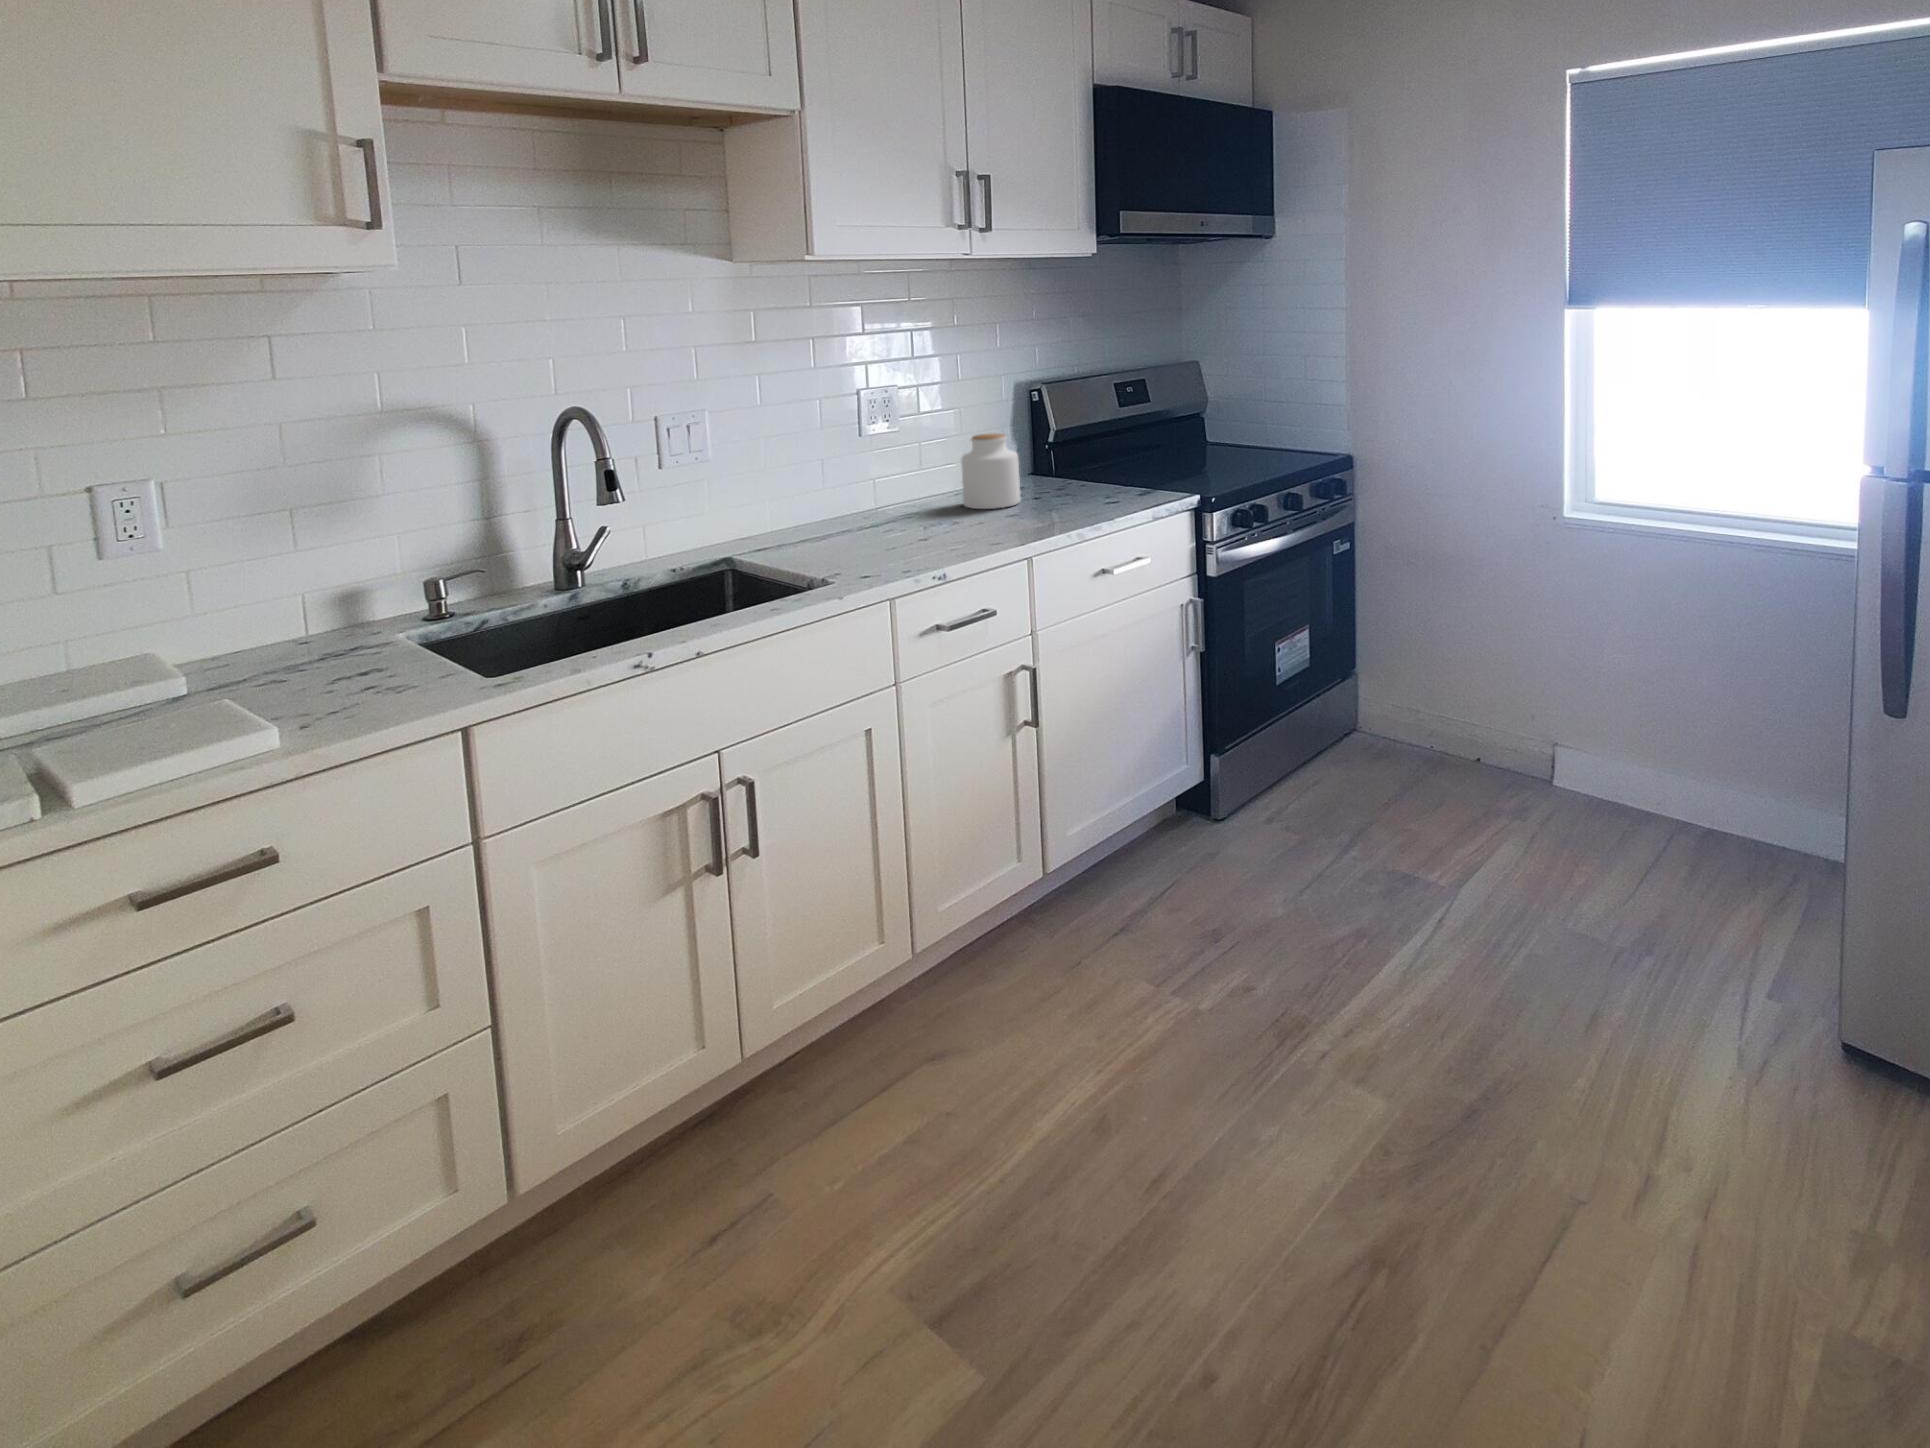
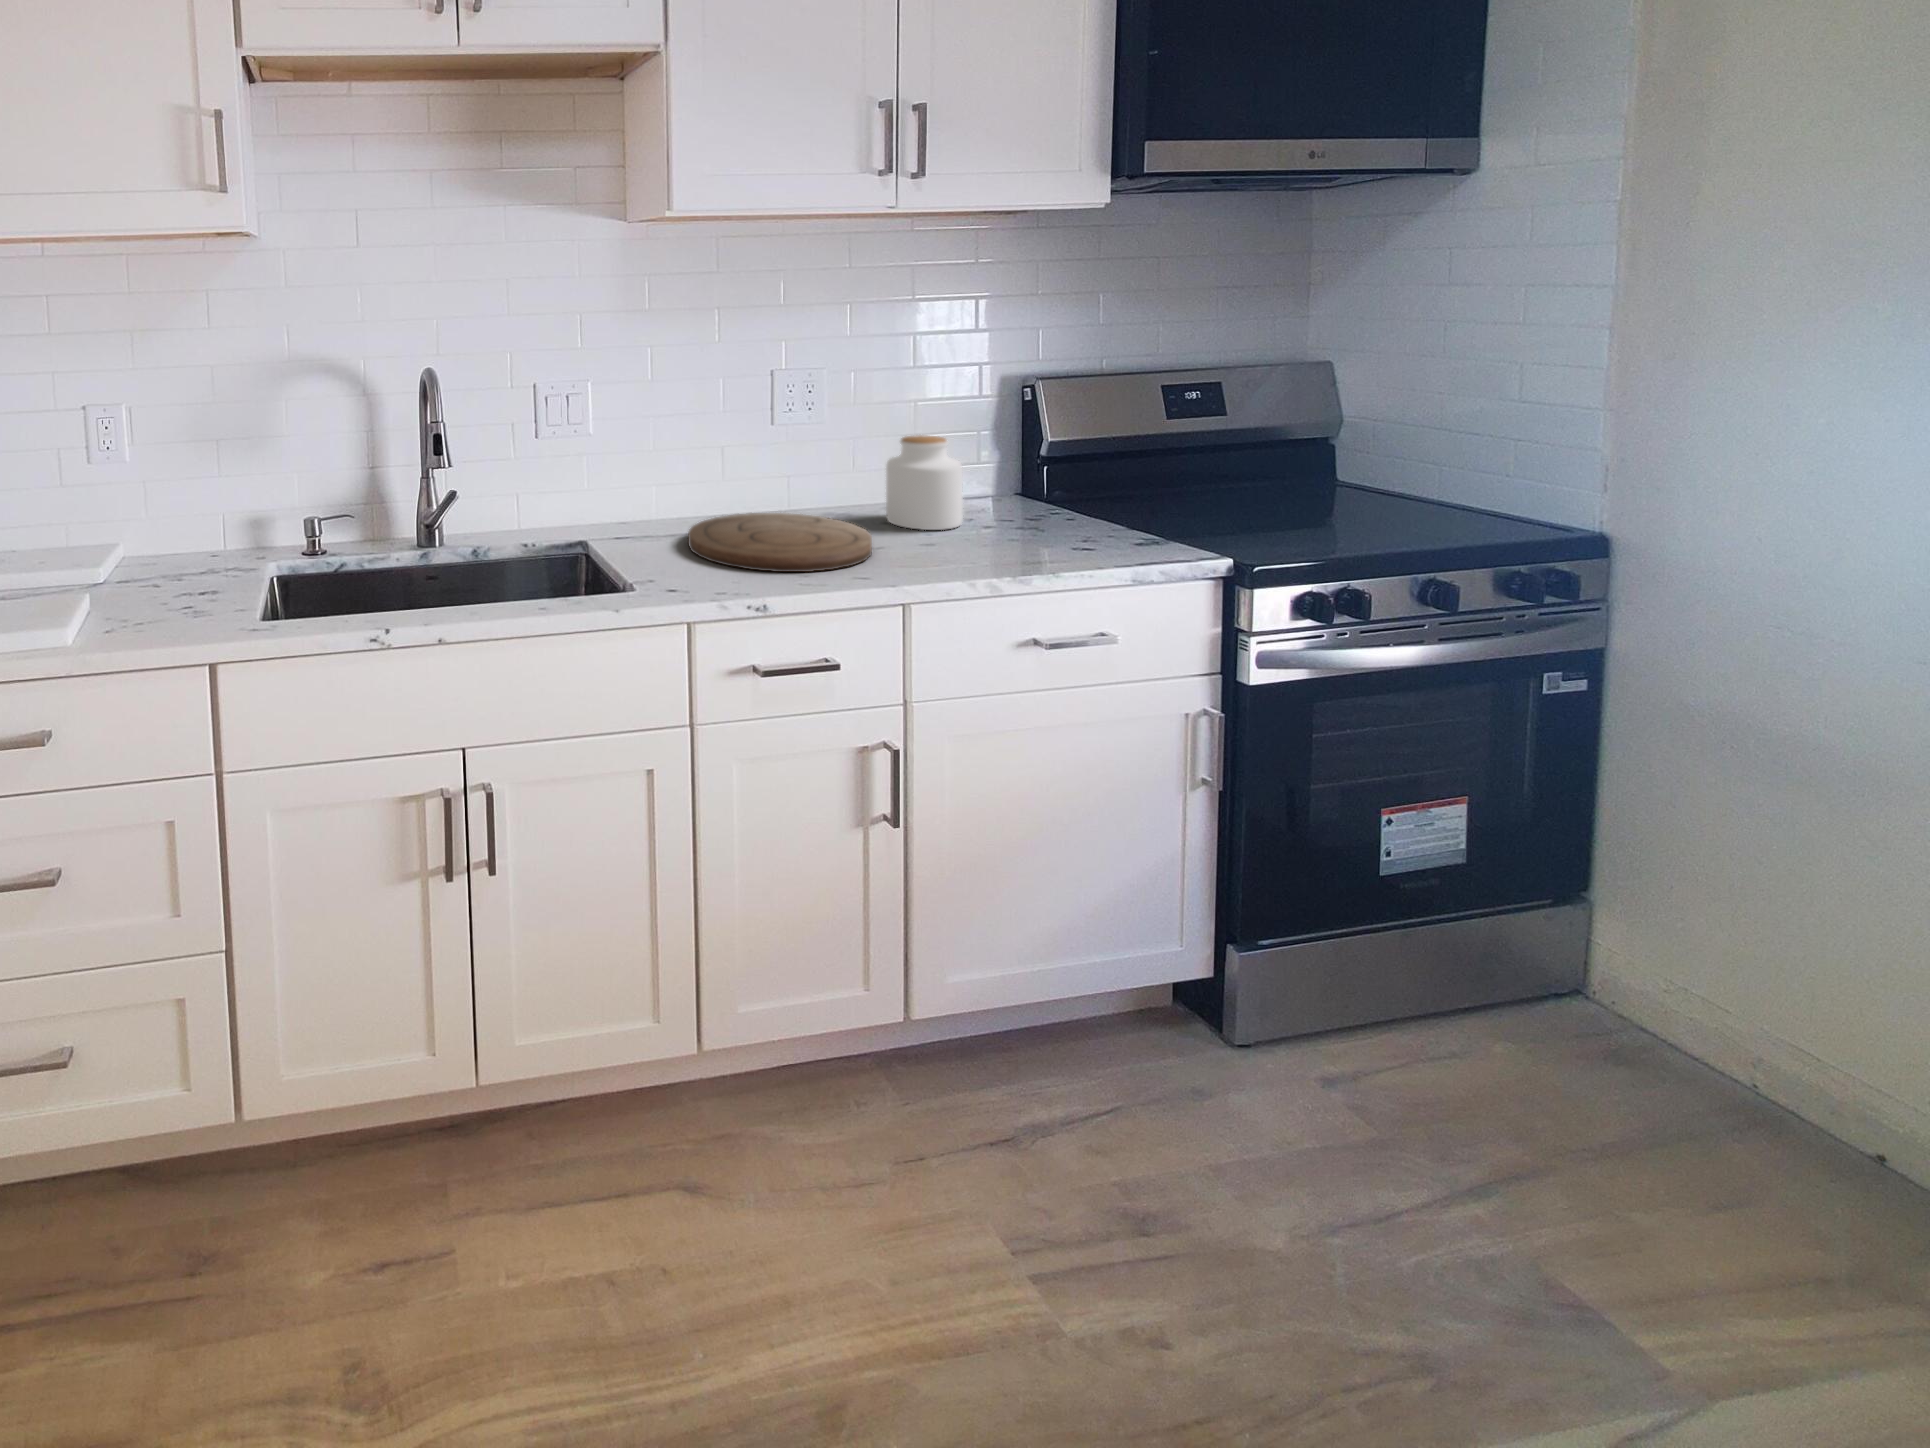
cutting board: none [828,509,982,554] -> present [688,513,872,572]

